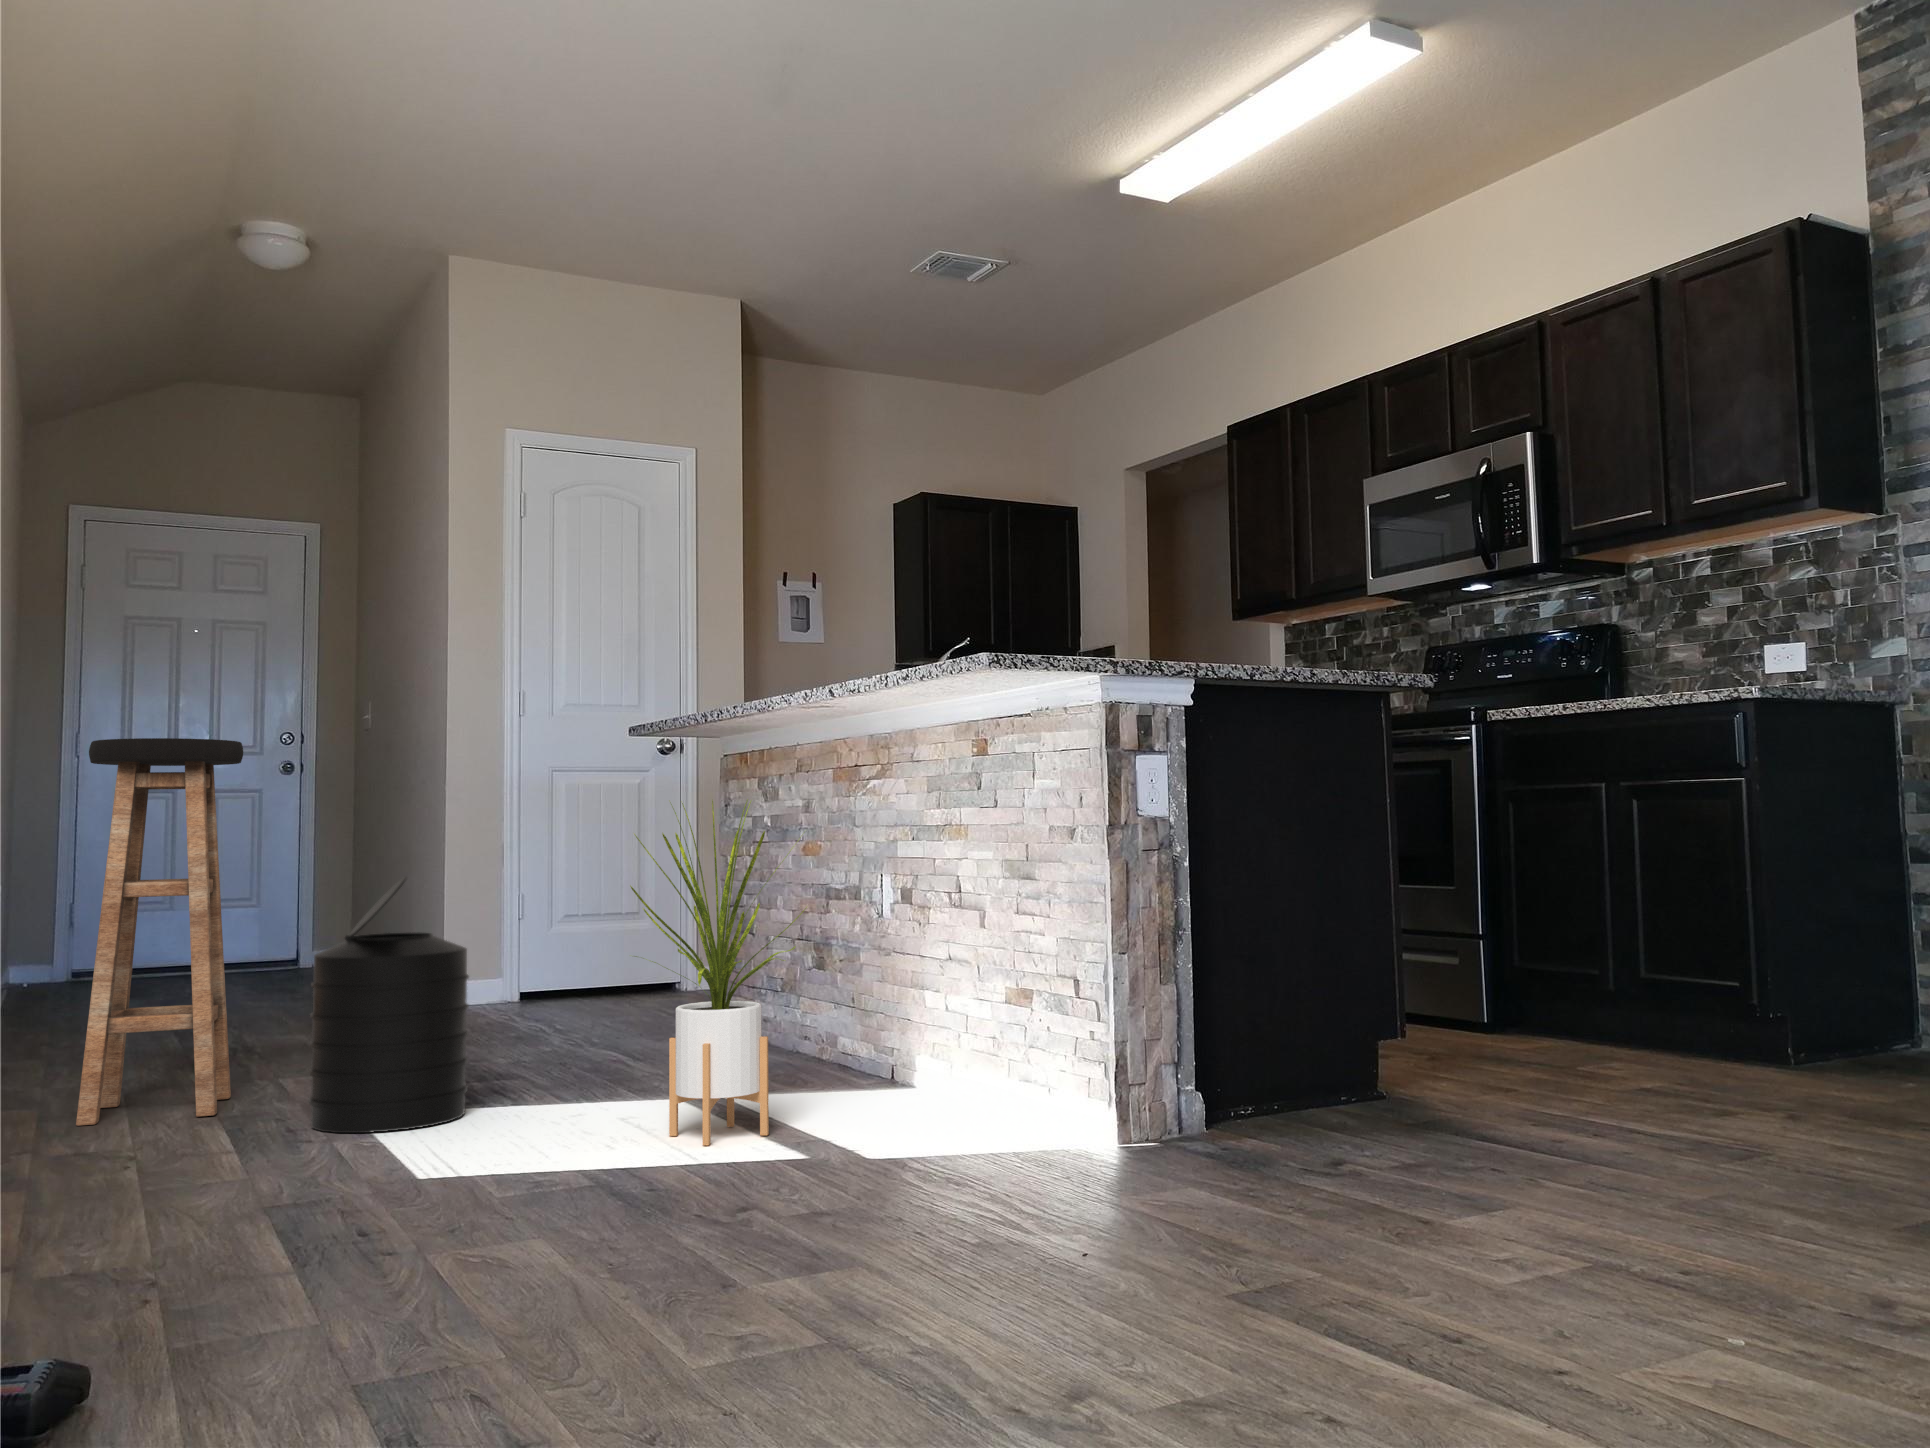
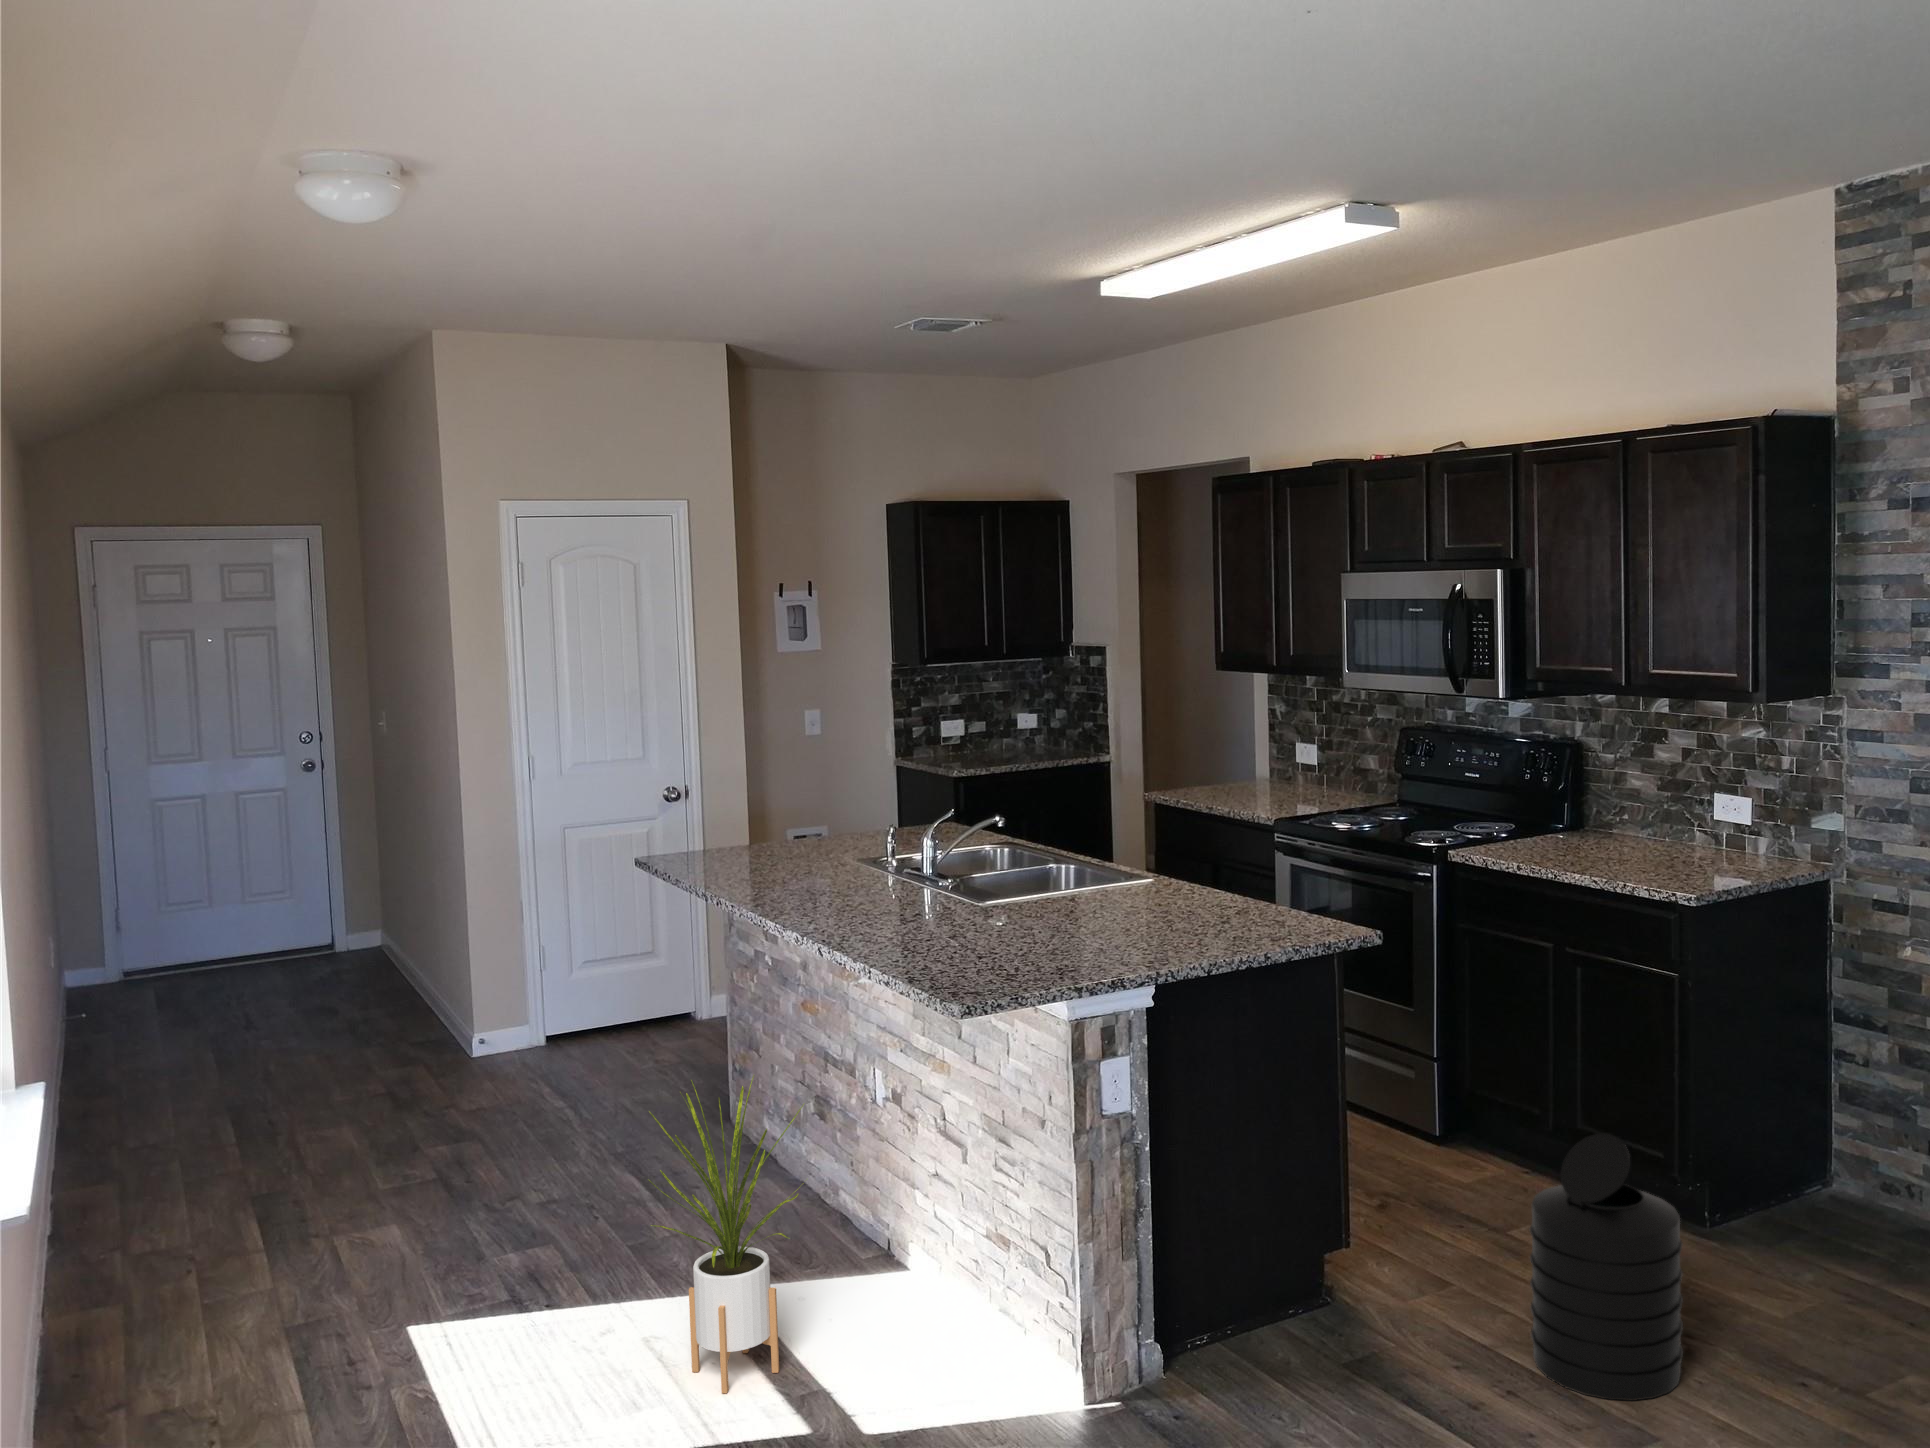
bar stool: present [76,738,243,1126] -> none [147,968,299,1339]
trash can: present [309,877,469,1133] -> present [1530,1134,1683,1401]

